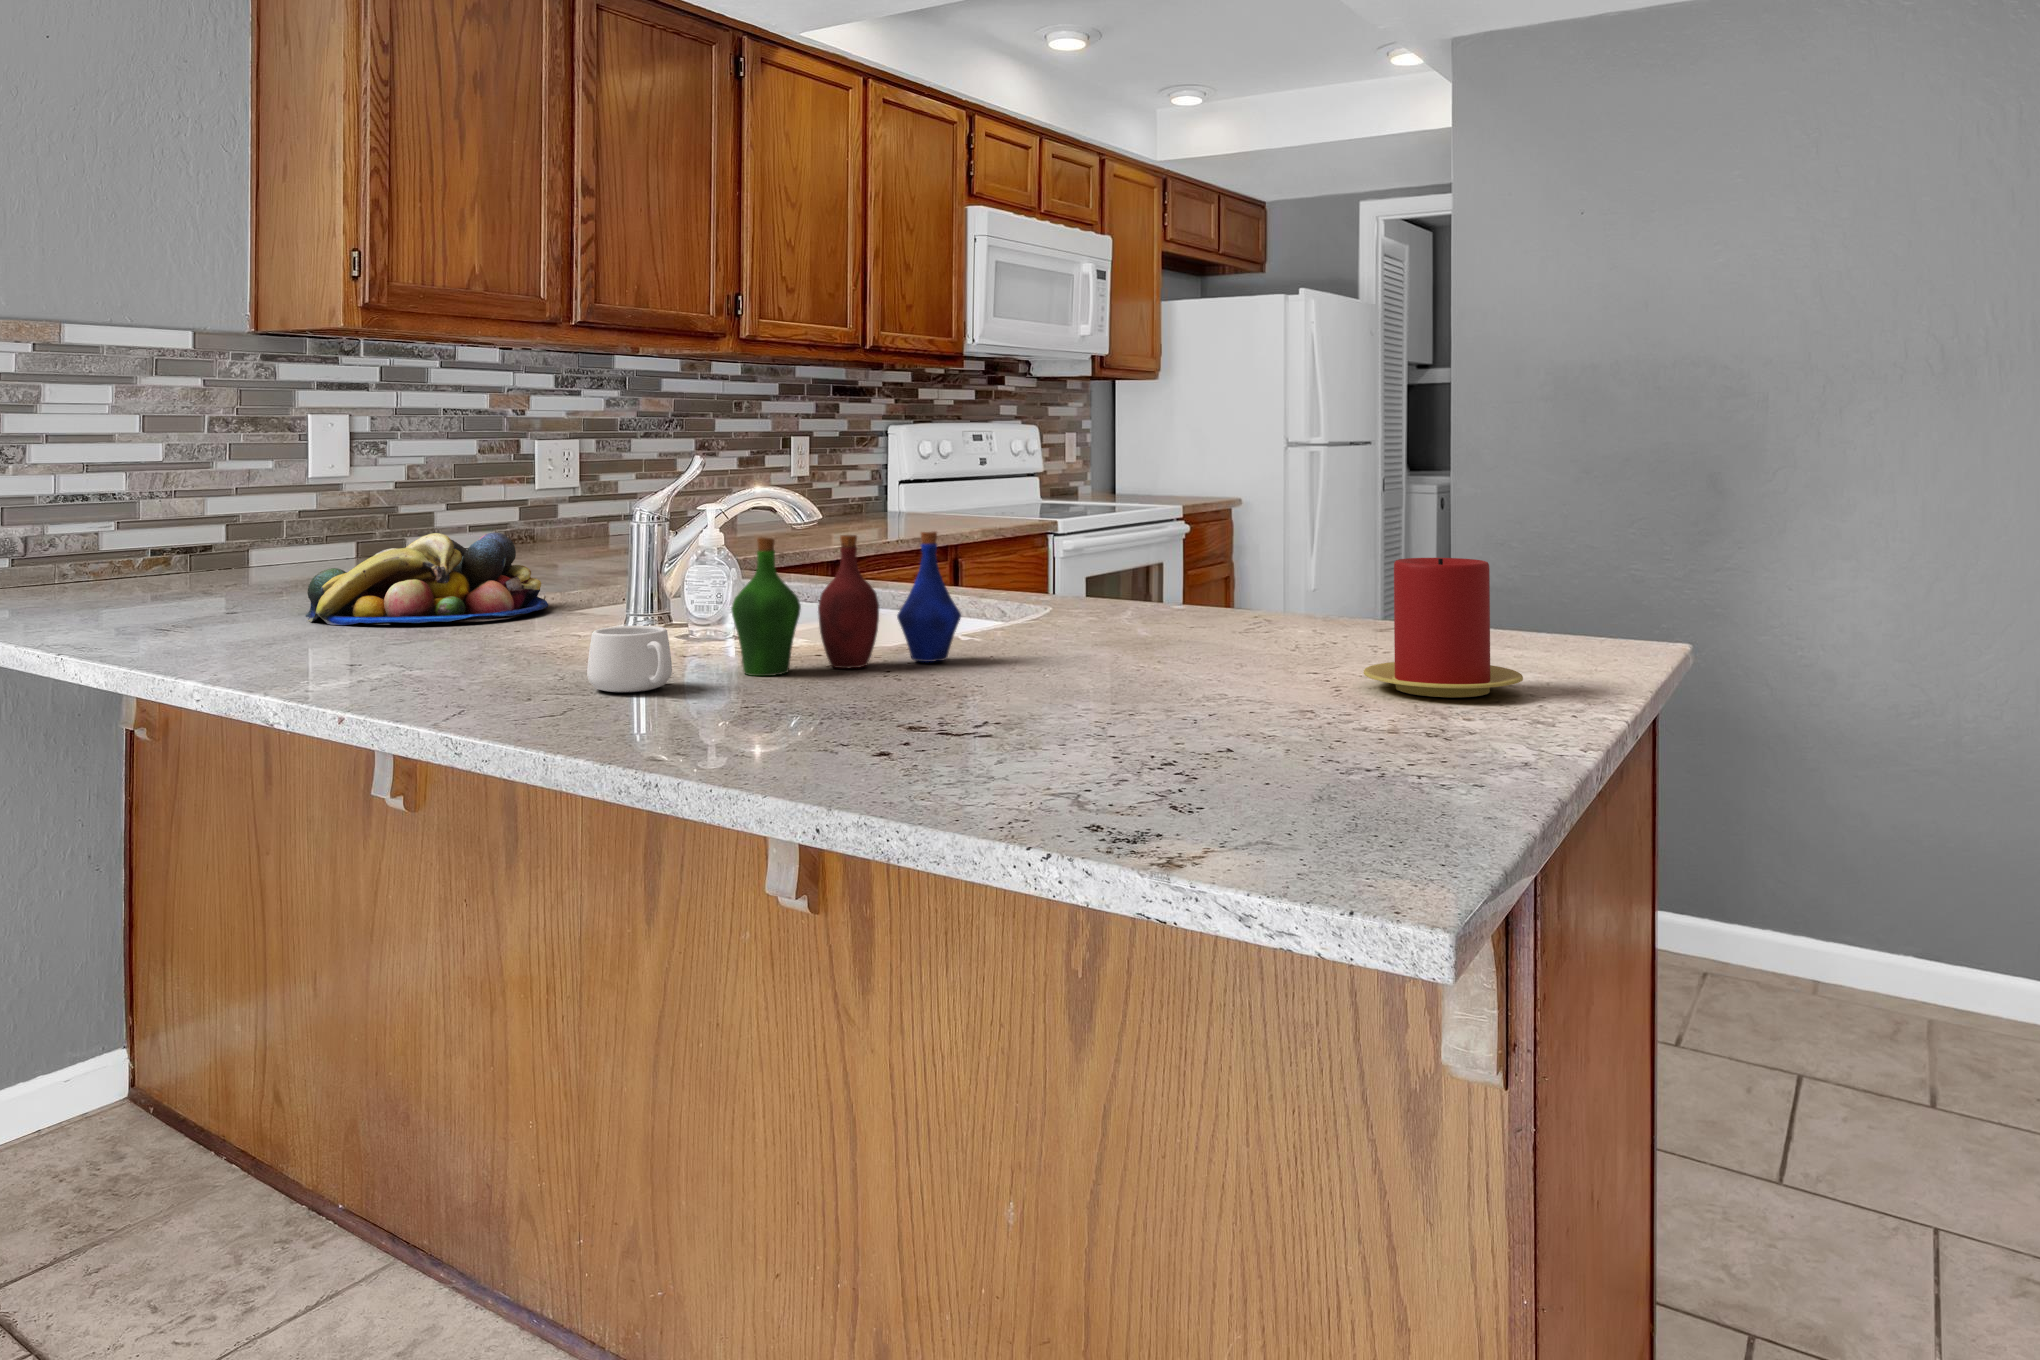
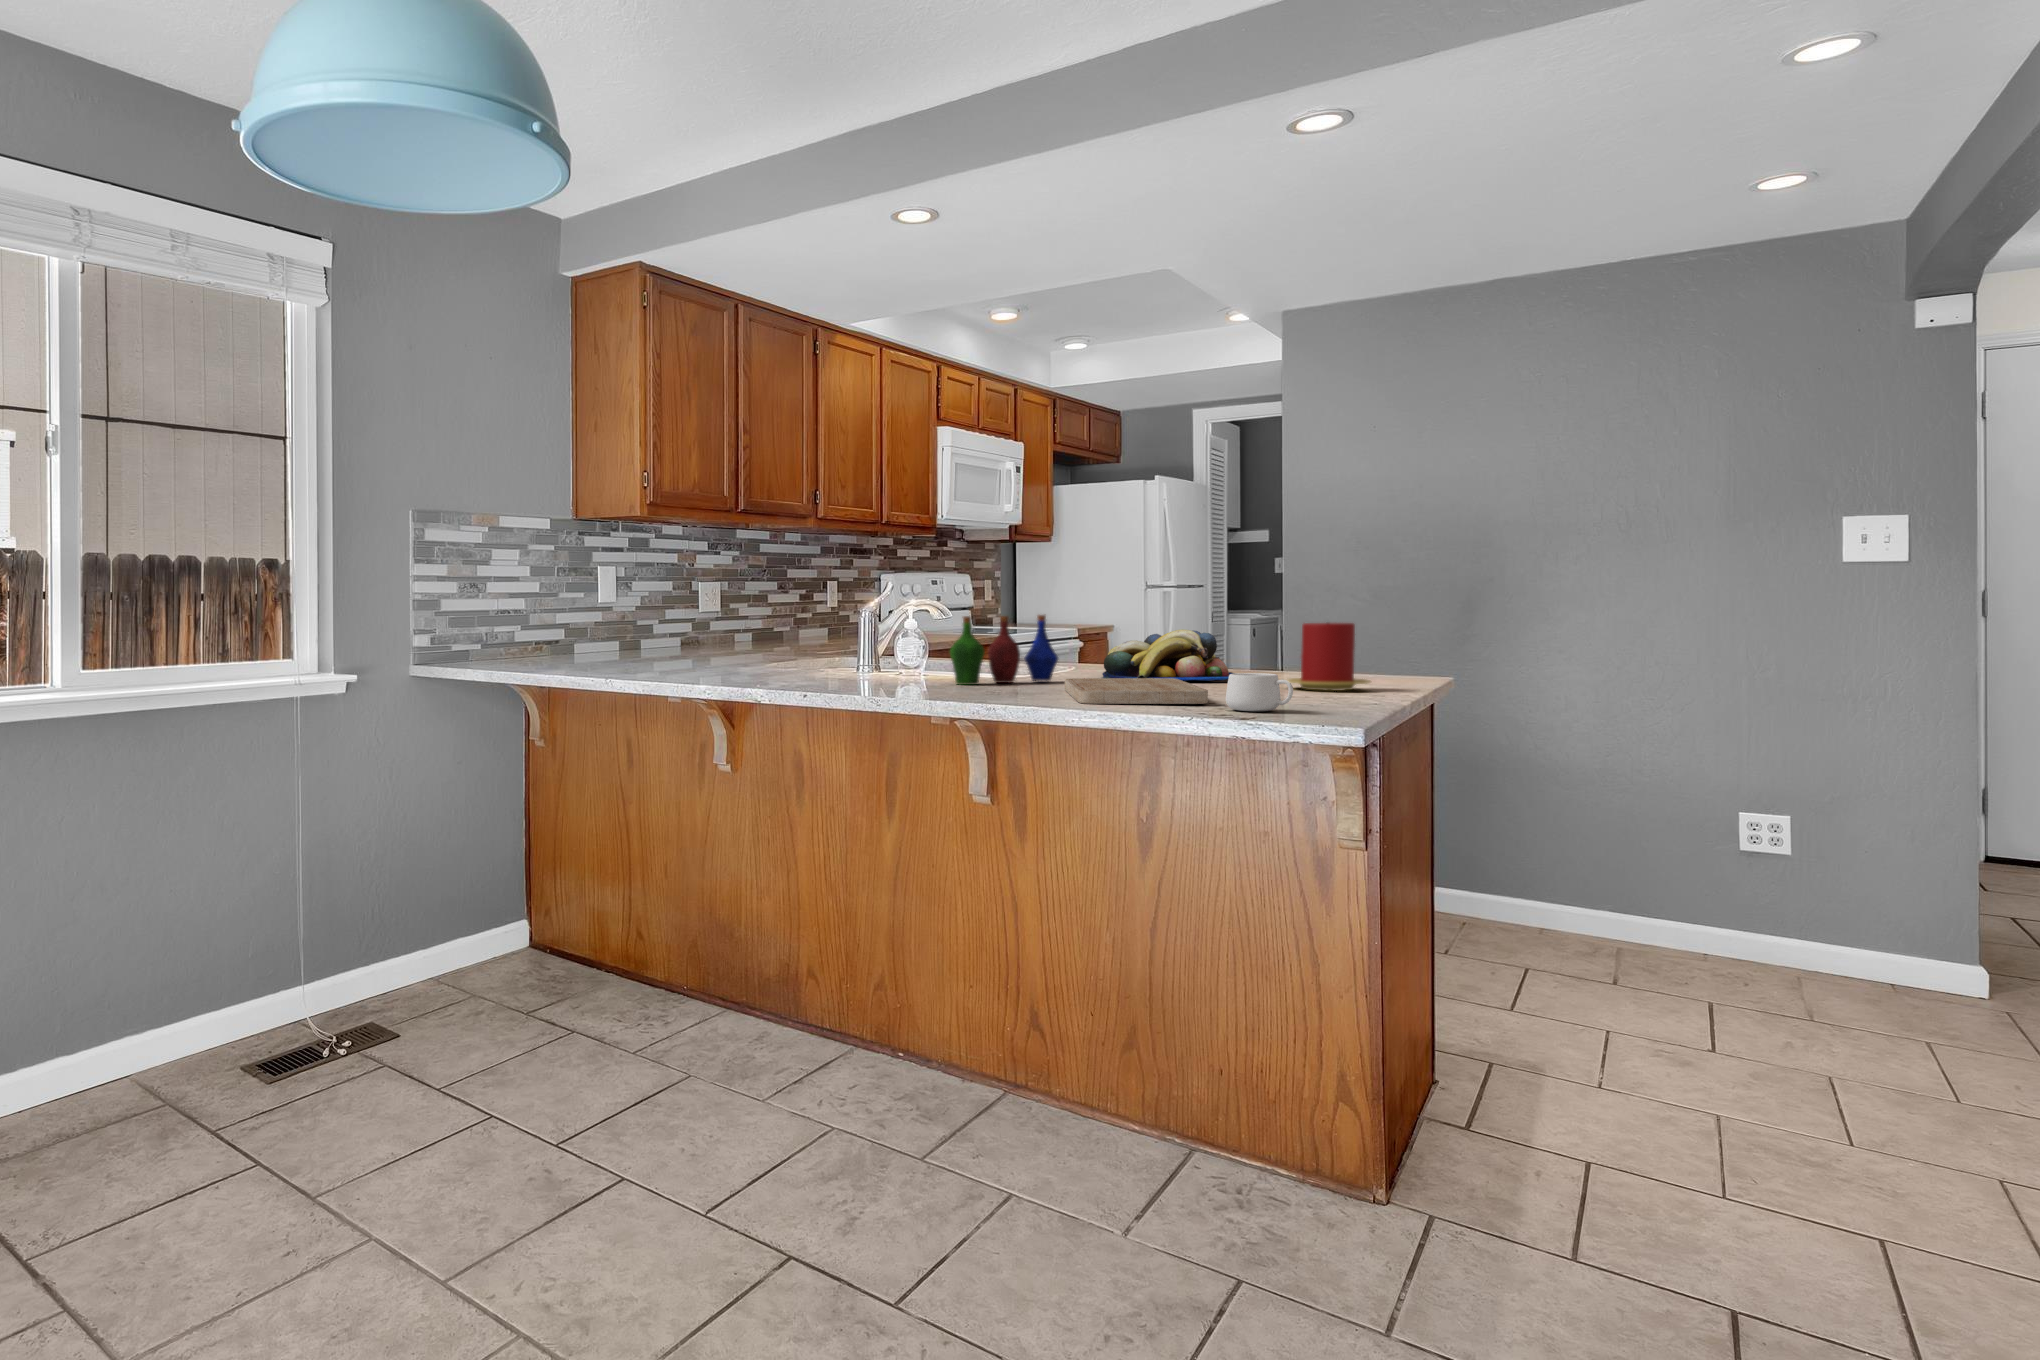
fruit bowl: present [305,533,548,625] -> present [1102,629,1234,681]
mug: present [587,626,672,692] -> present [1225,673,1293,711]
cutting board: none [850,674,1140,780] -> present [1065,678,1208,704]

